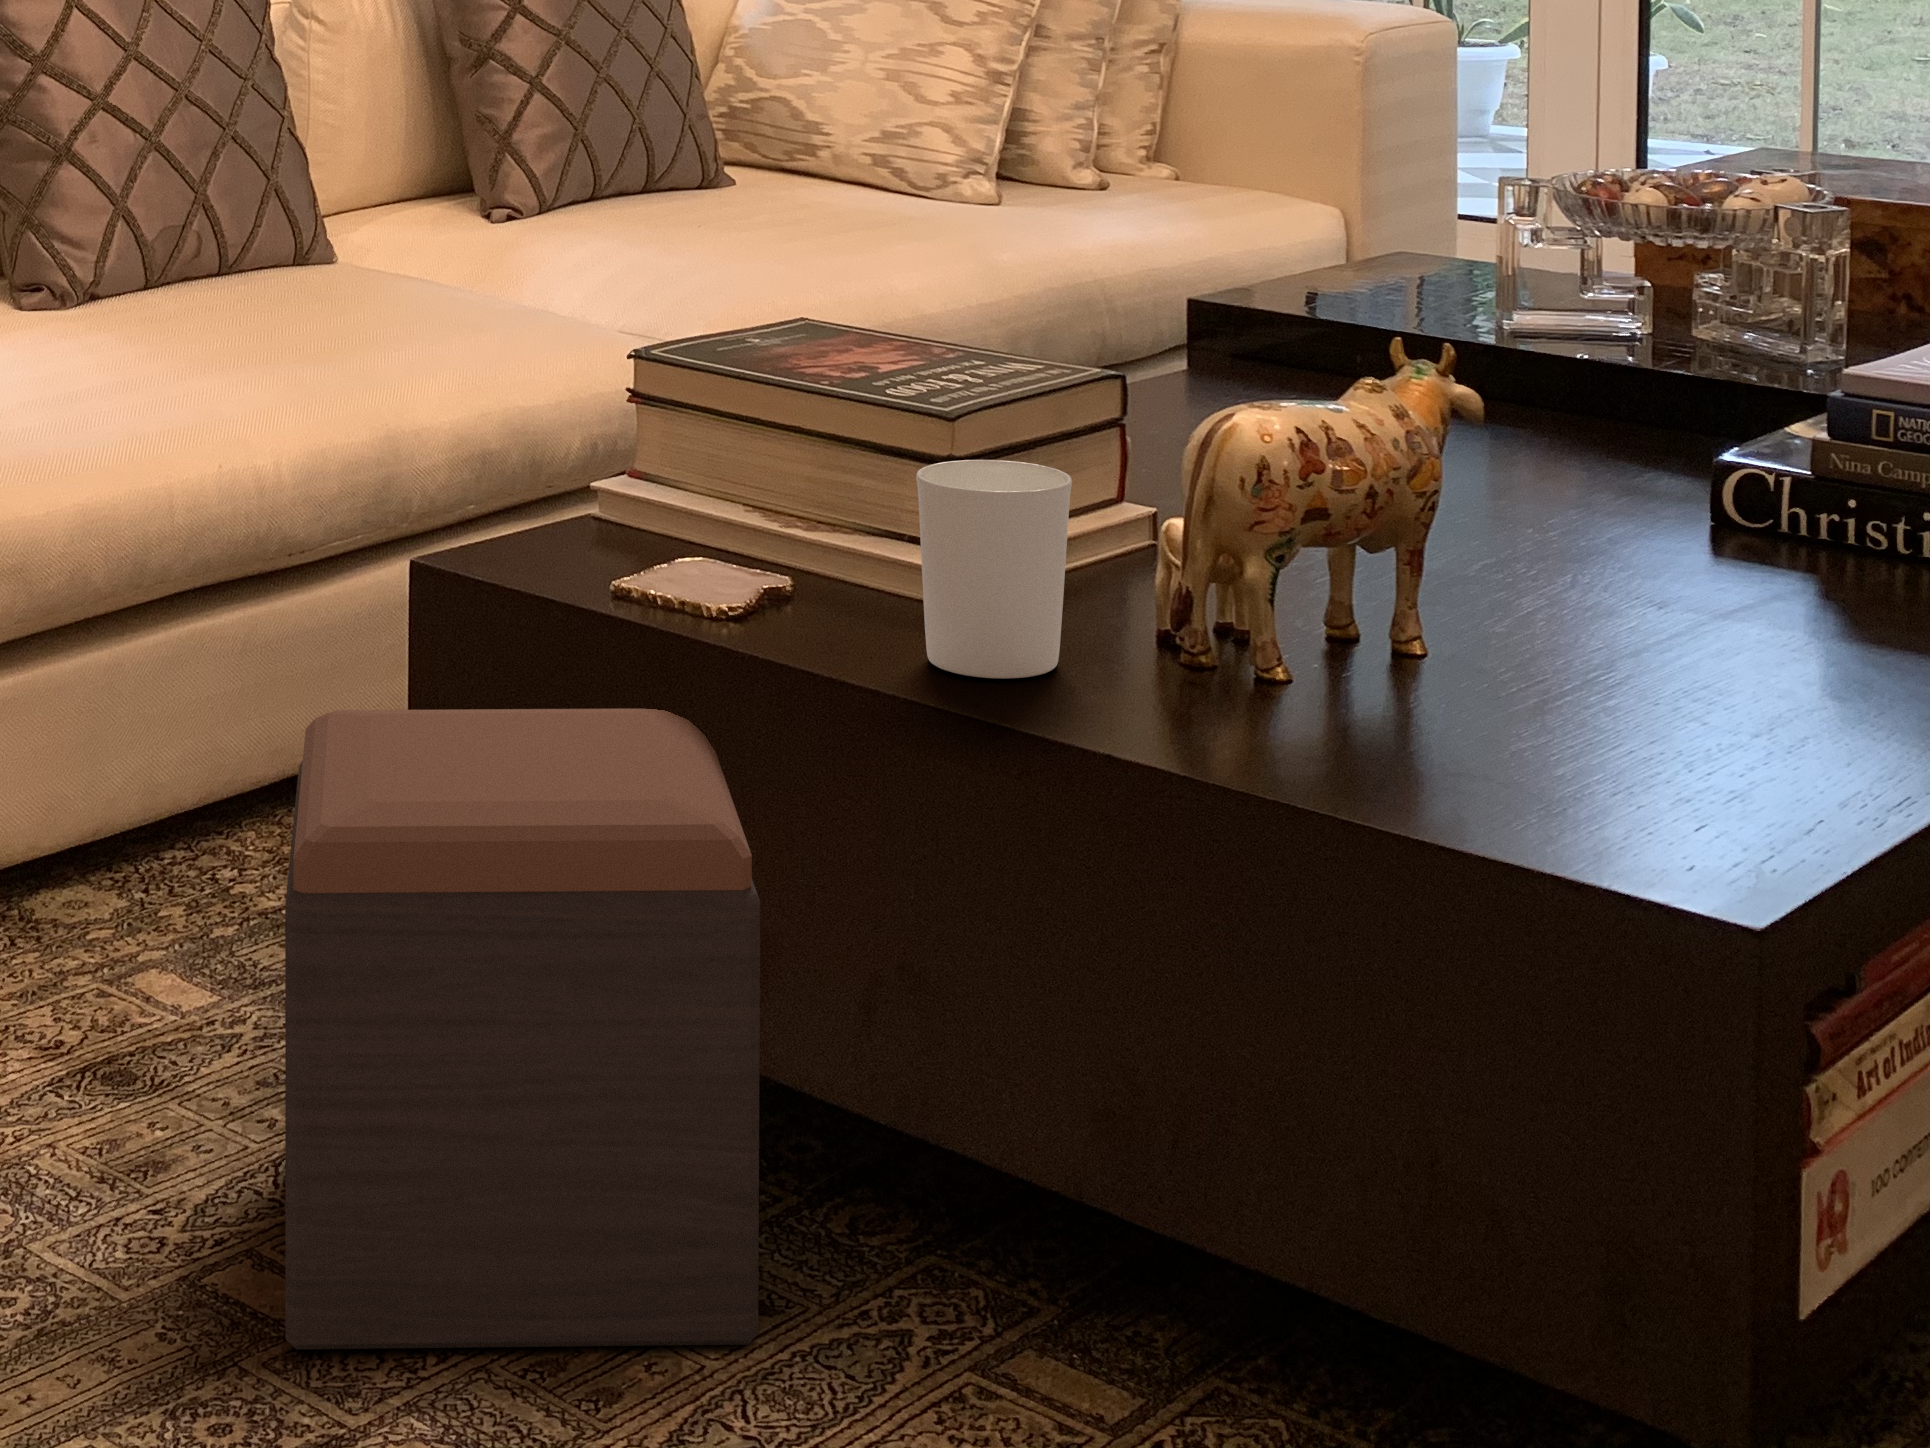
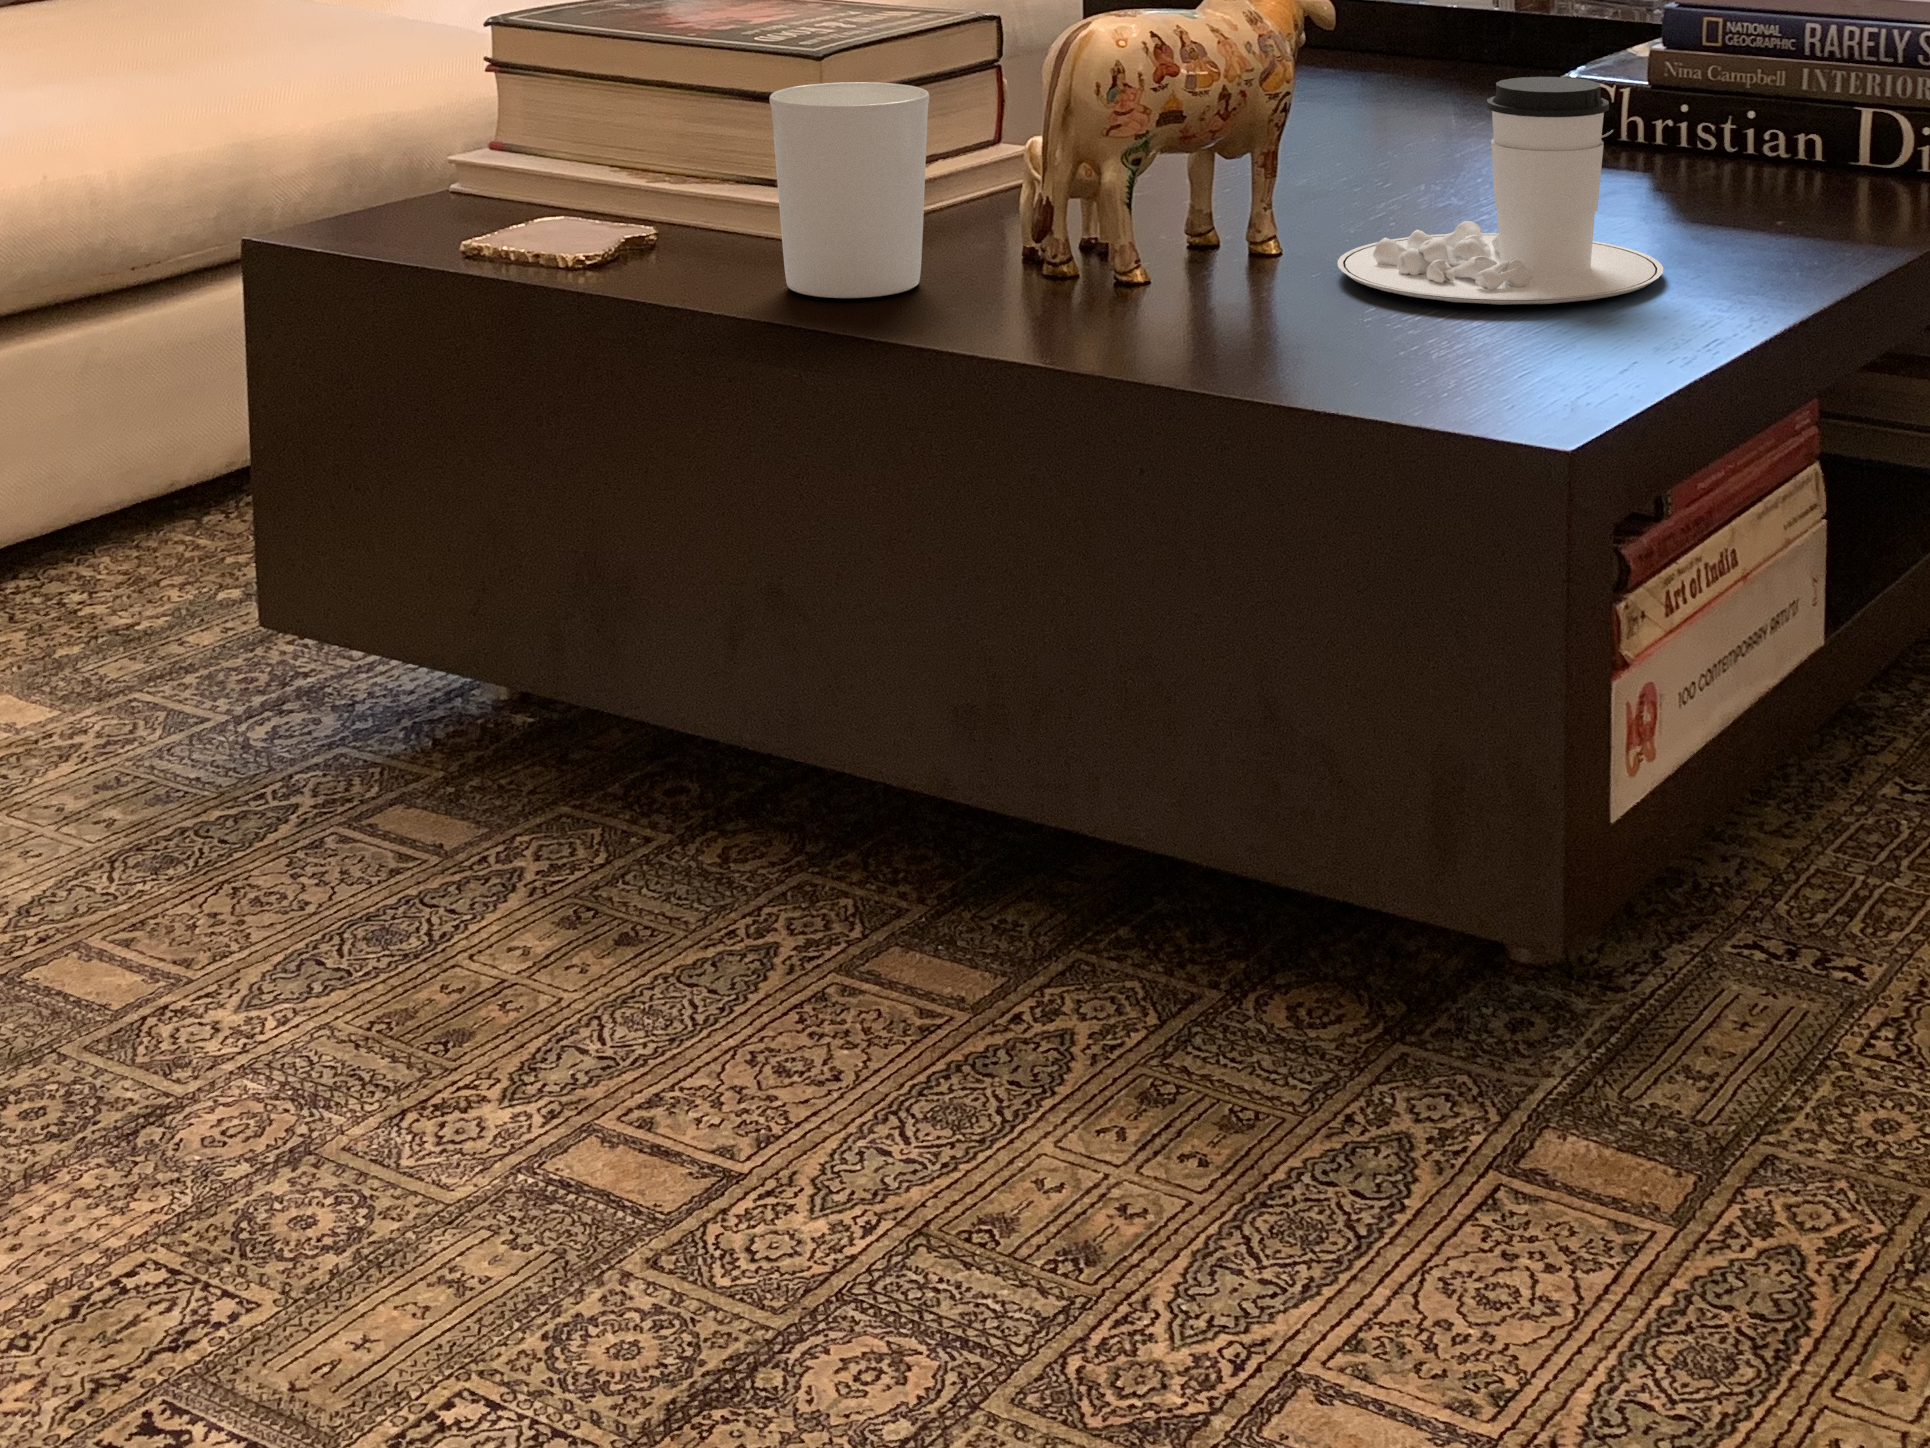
coffee cup: none [1486,495,1840,740] -> present [1337,77,1663,305]
footstool: present [285,708,760,1349] -> none [84,358,622,1031]

